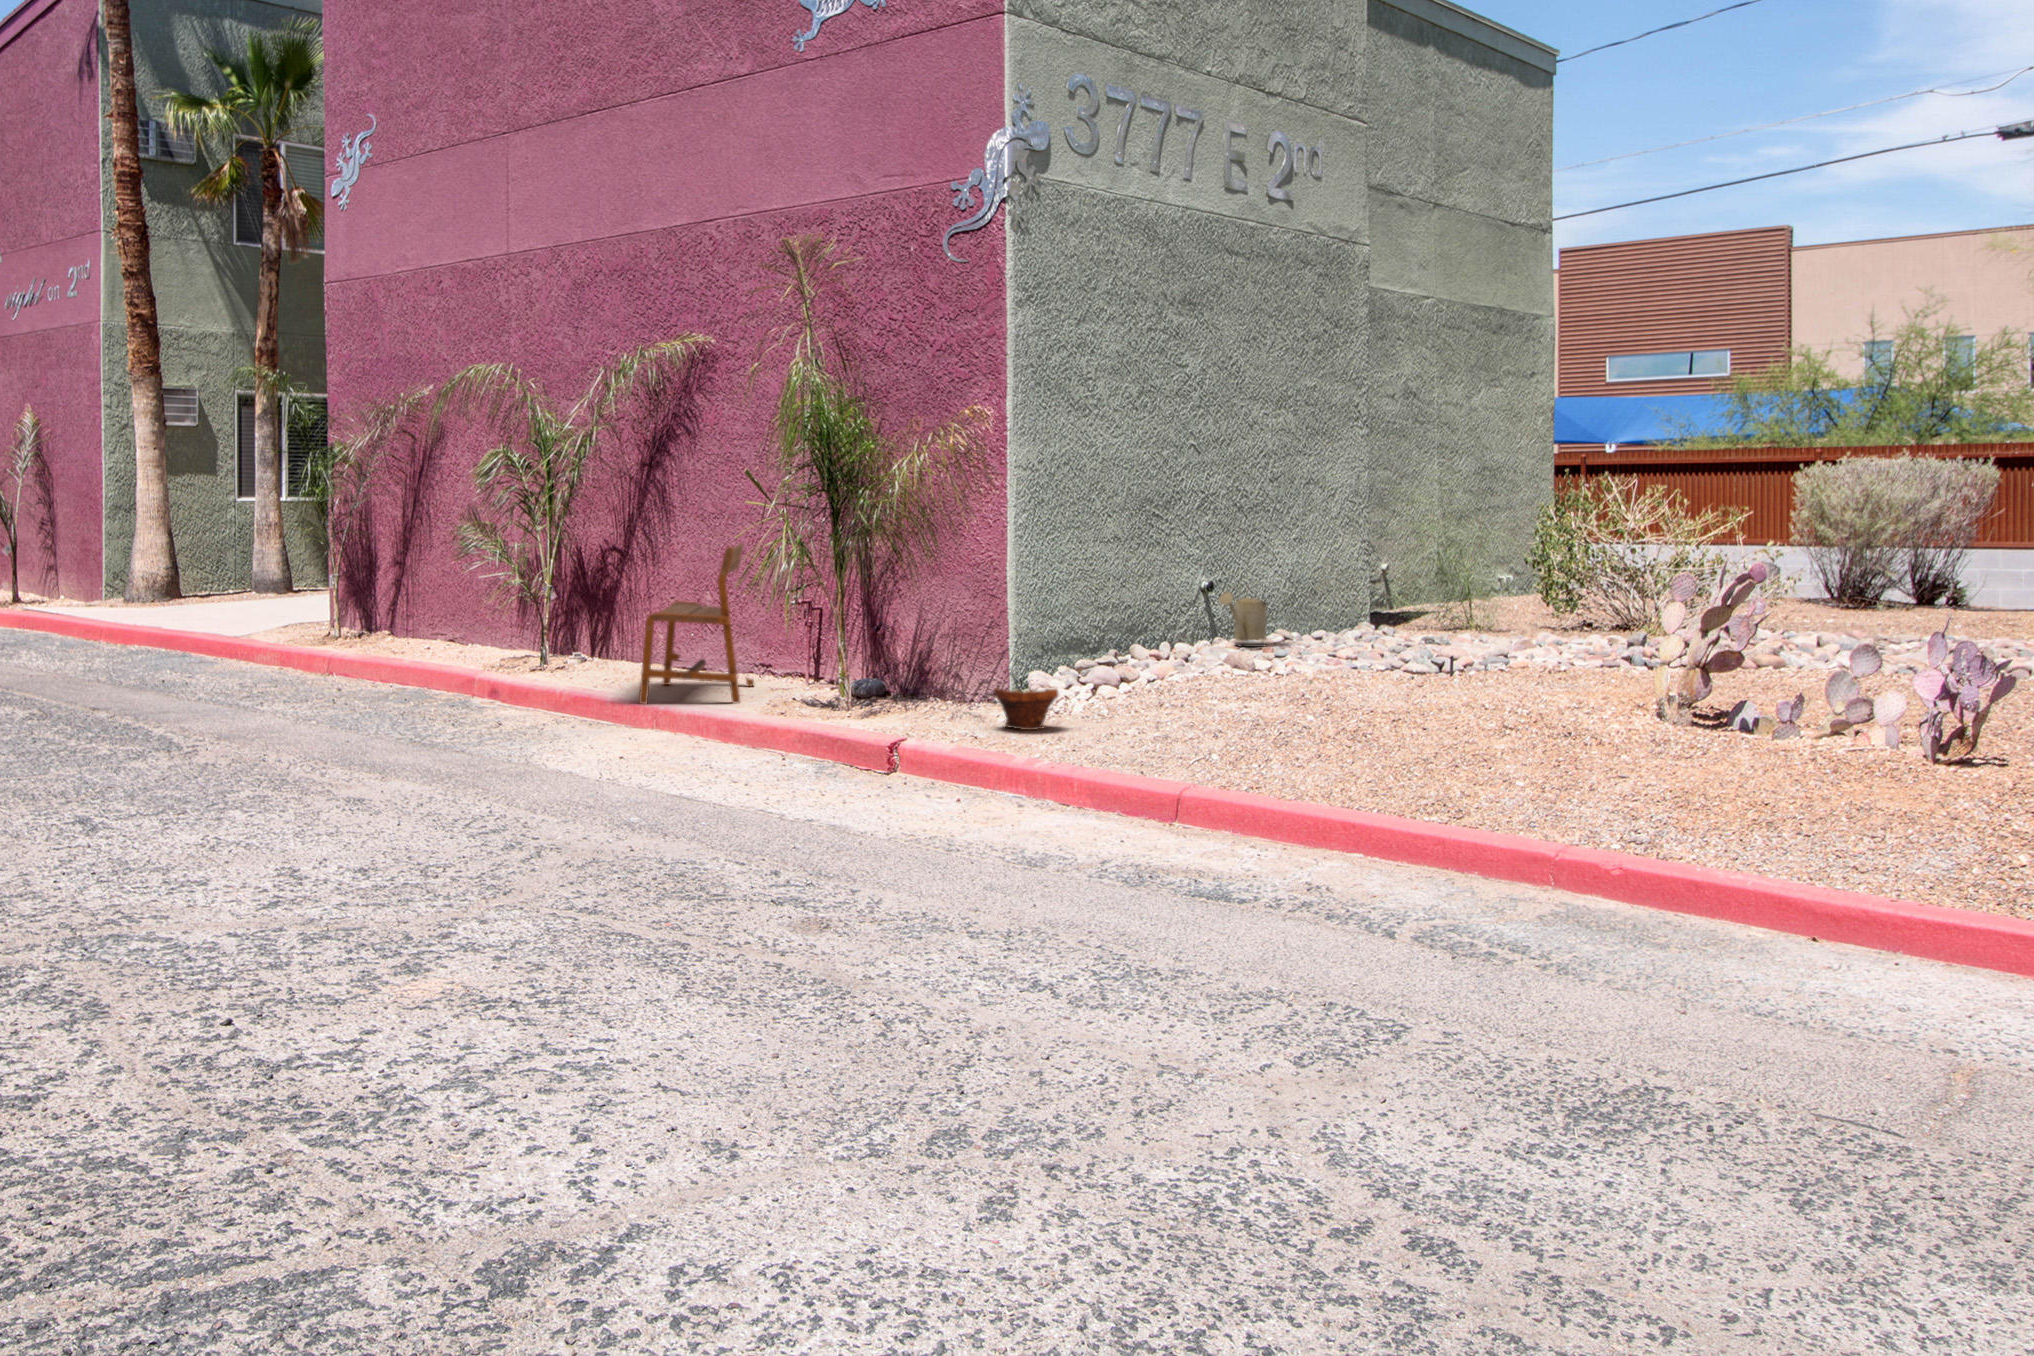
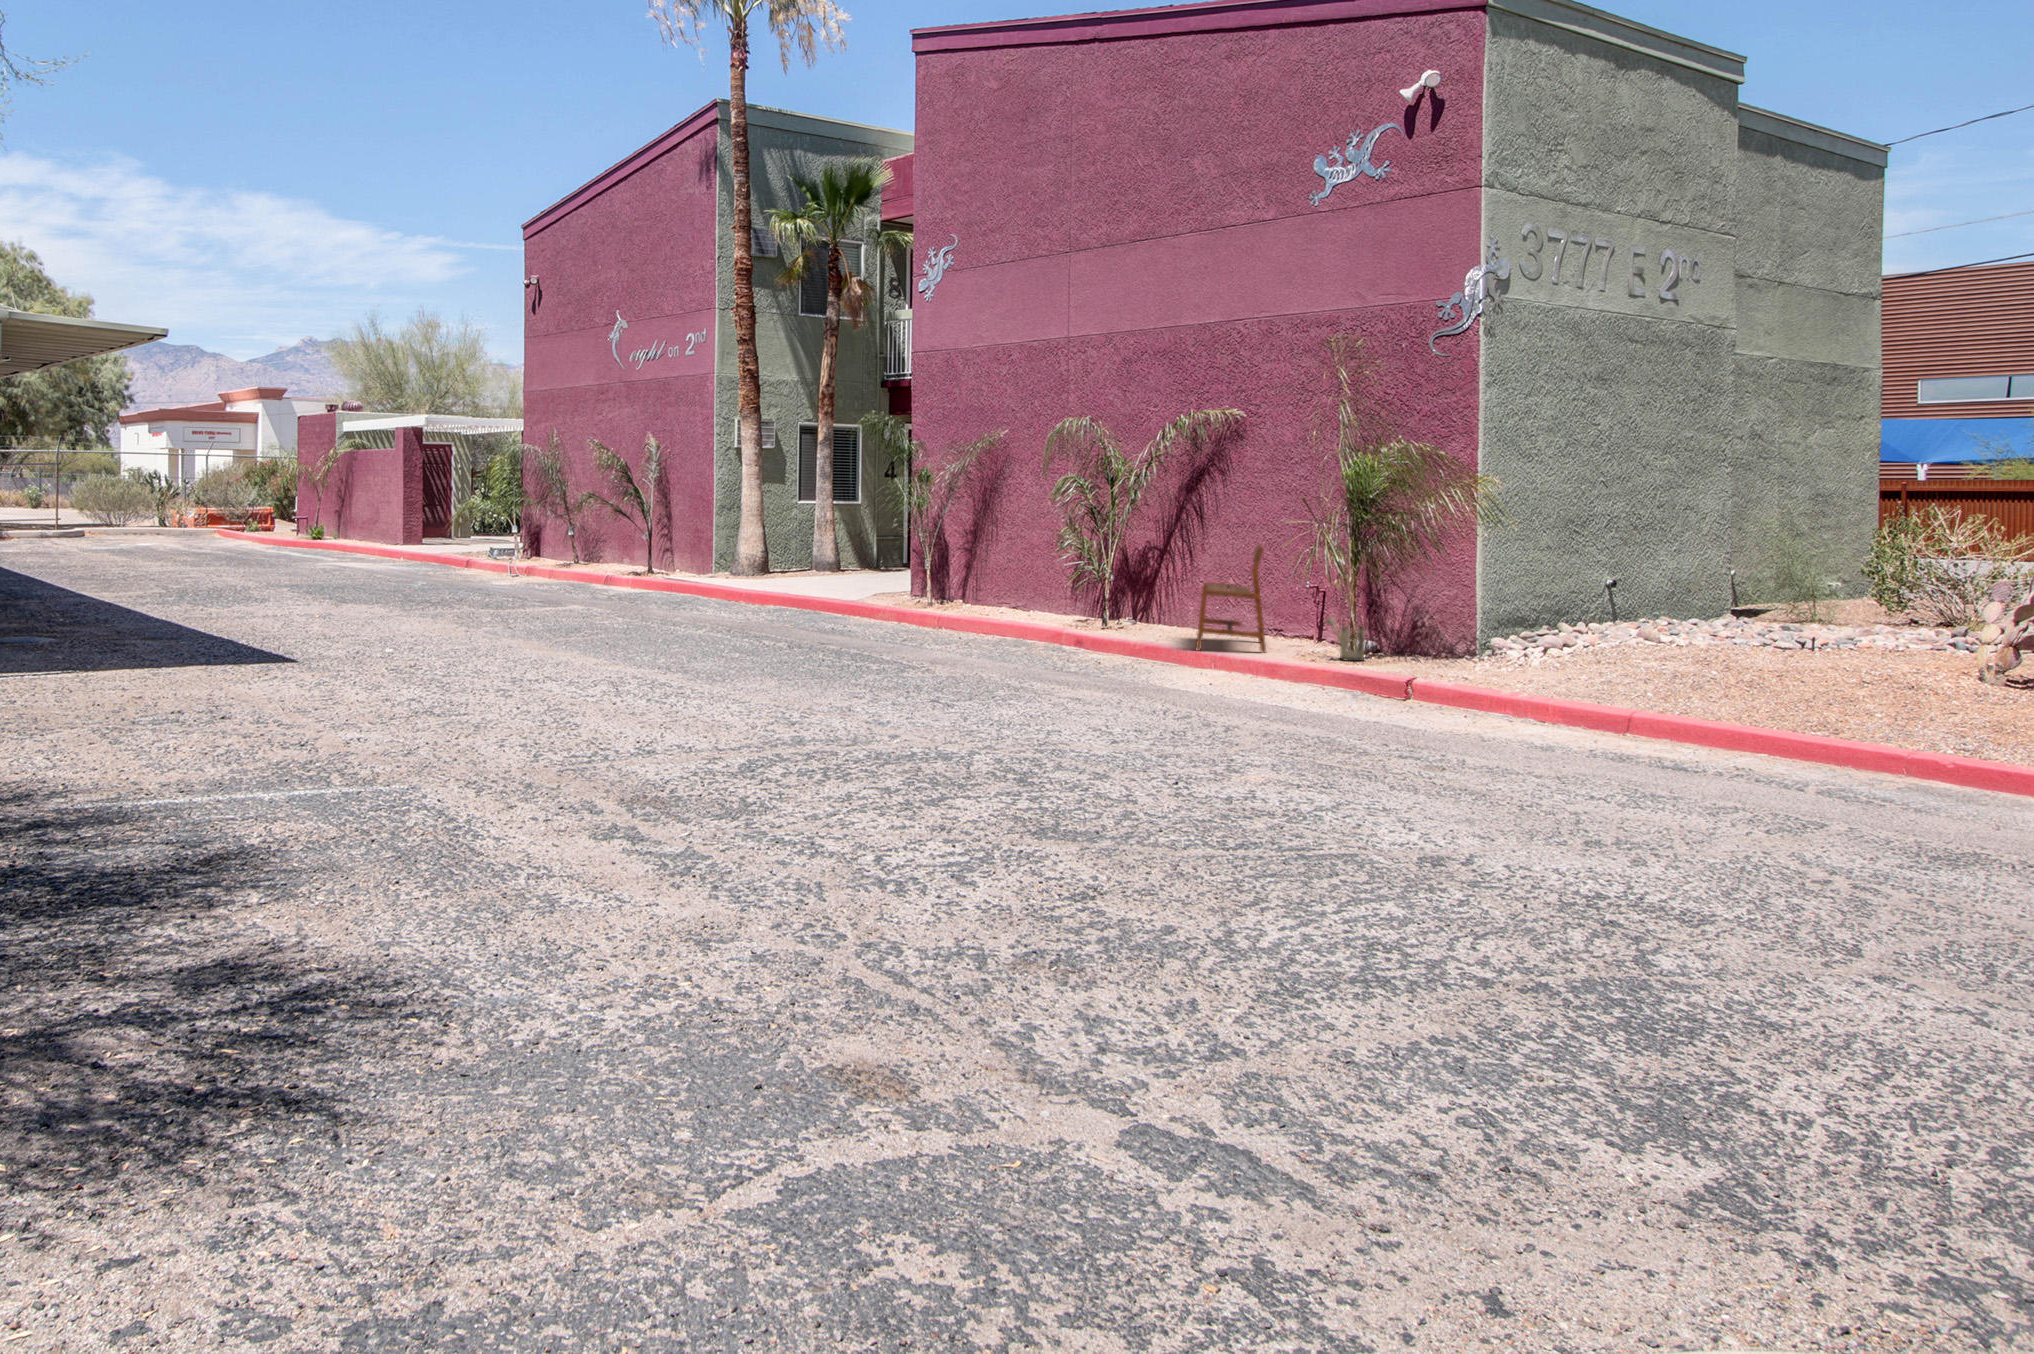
watering can: present [1219,592,1267,647] -> present [1326,616,1365,661]
planter: present [994,688,1058,730] -> none [1465,645,1514,676]

